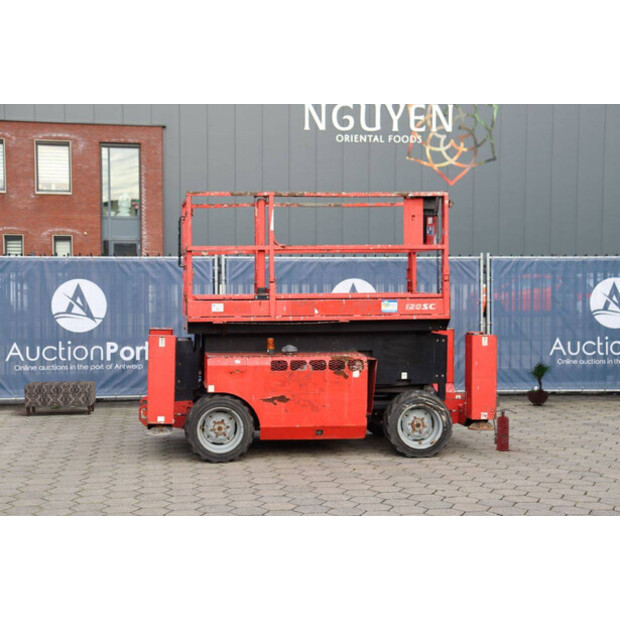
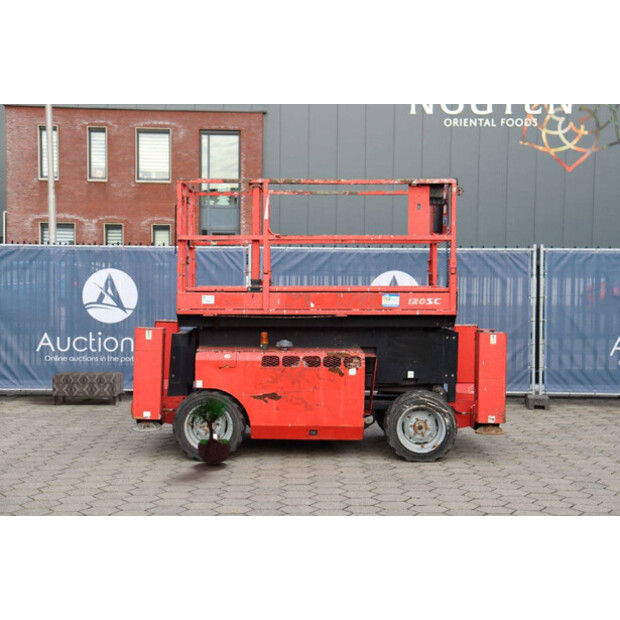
potted tree: present [527,362,551,405] -> present [189,396,231,465]
fire extinguisher: present [493,408,516,451] -> none [506,412,532,459]

